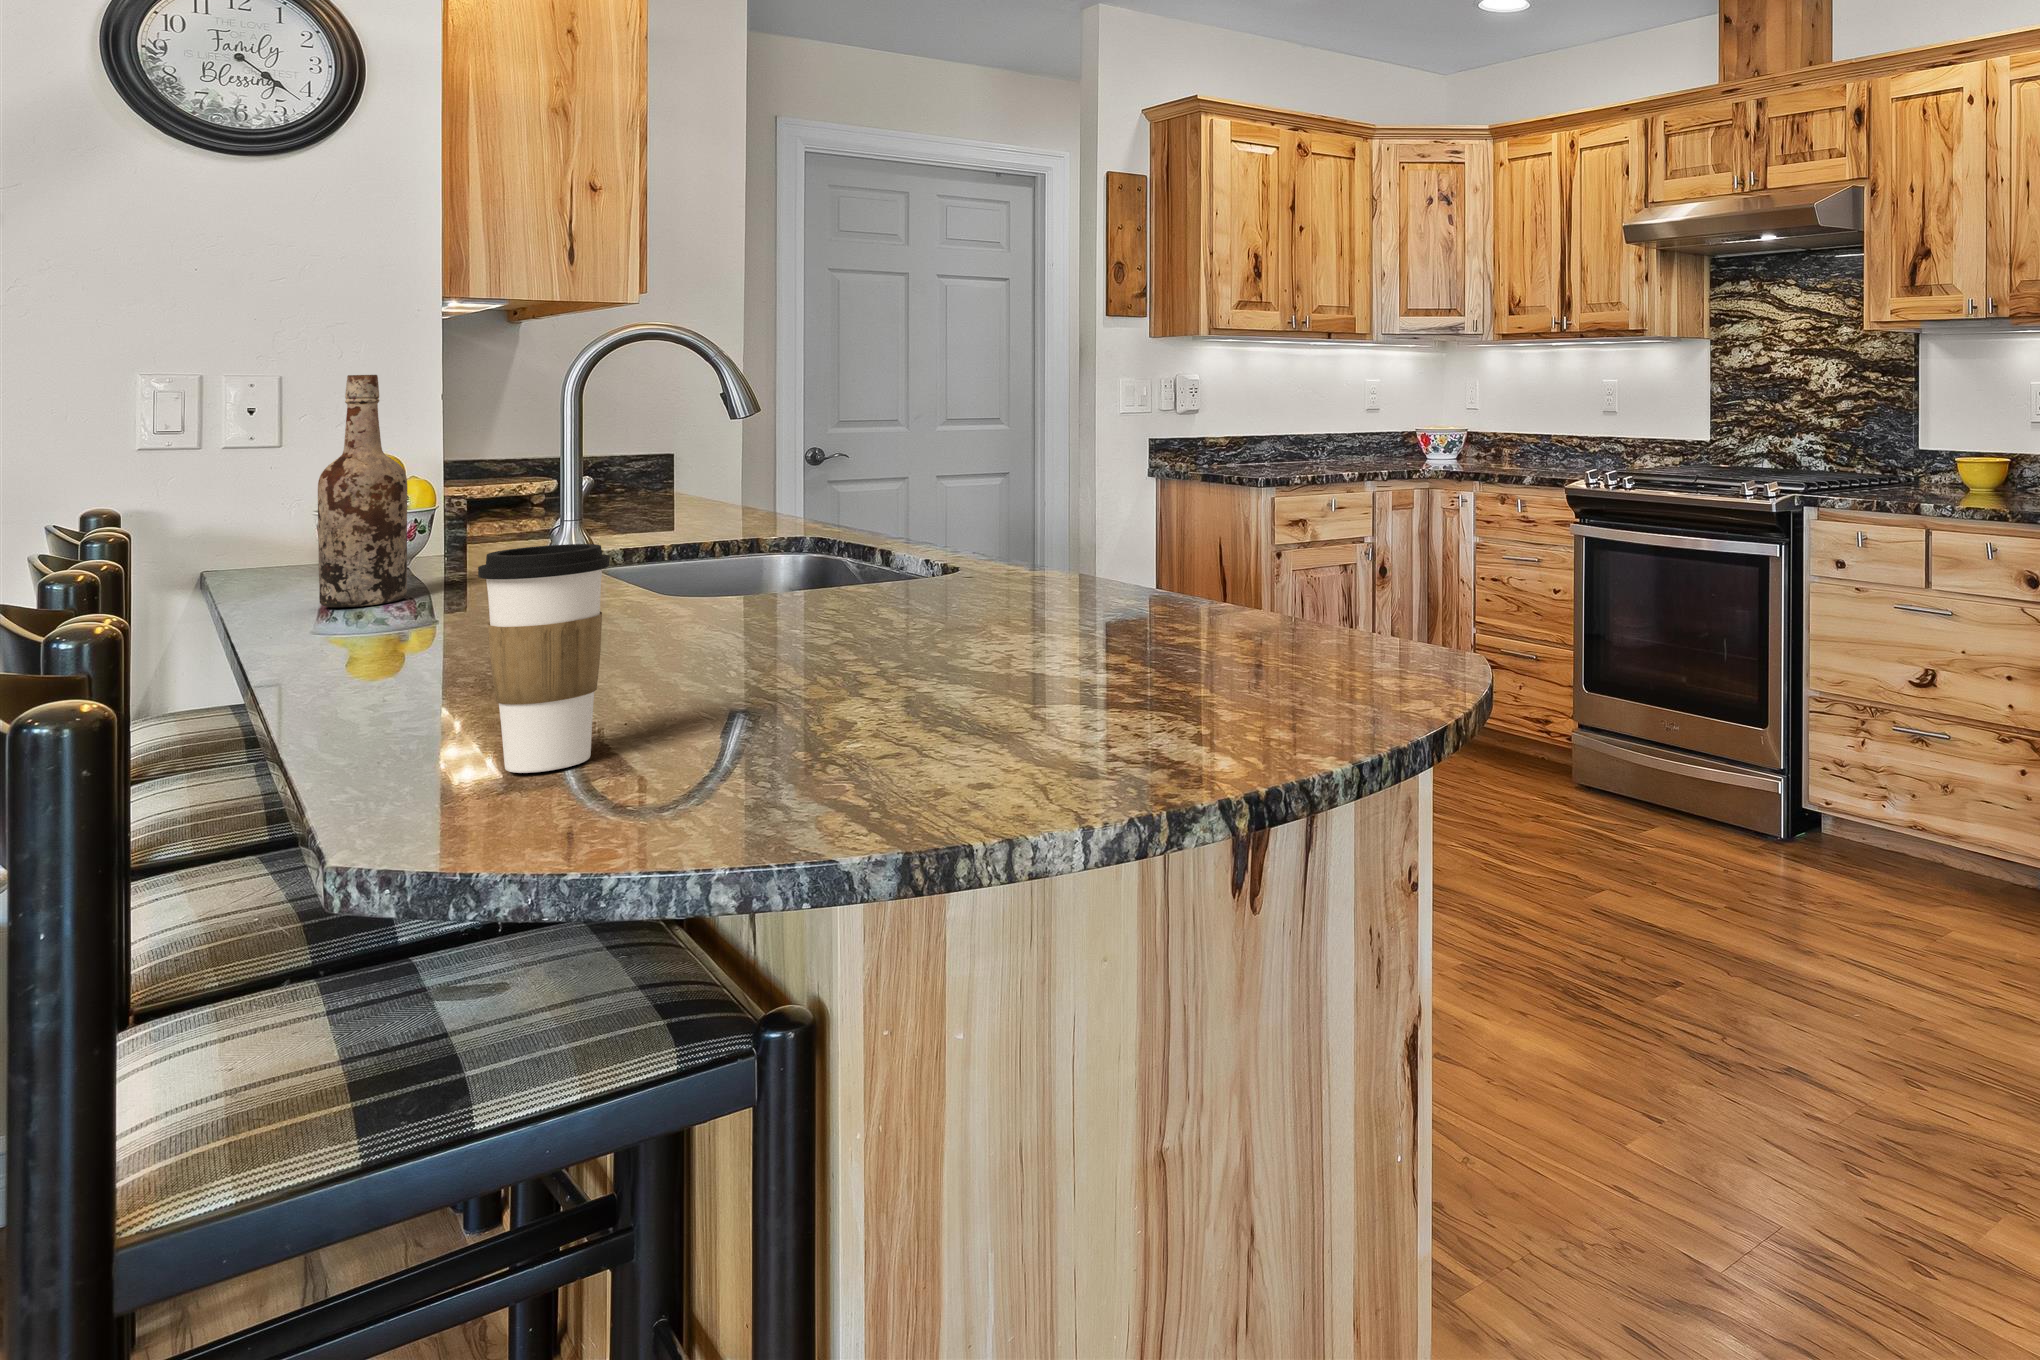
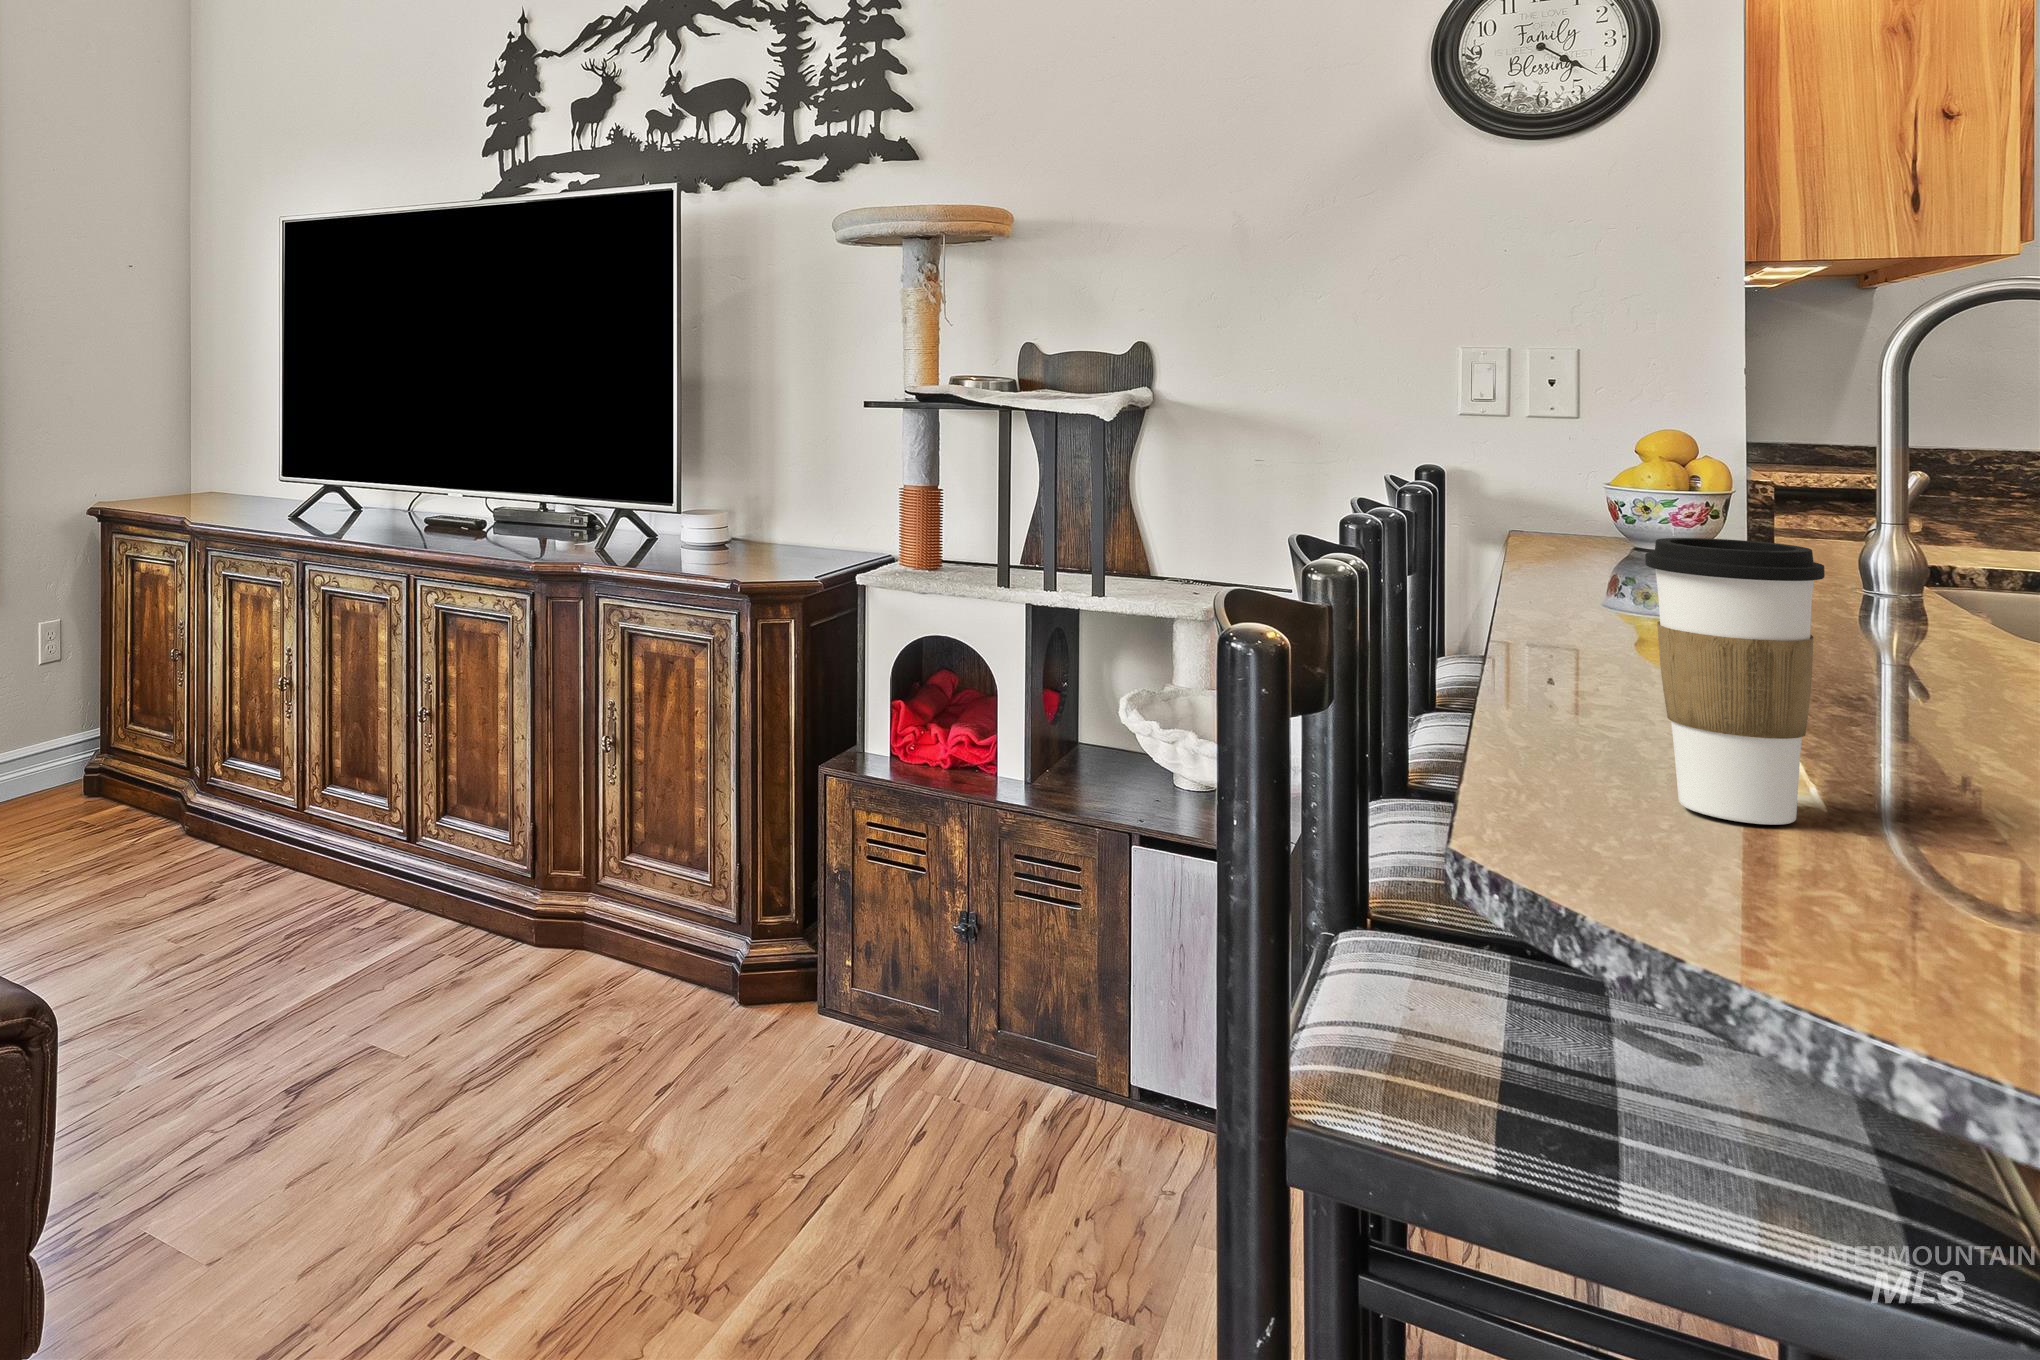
wine bottle: present [318,375,407,607] -> none [1592,345,1686,587]

